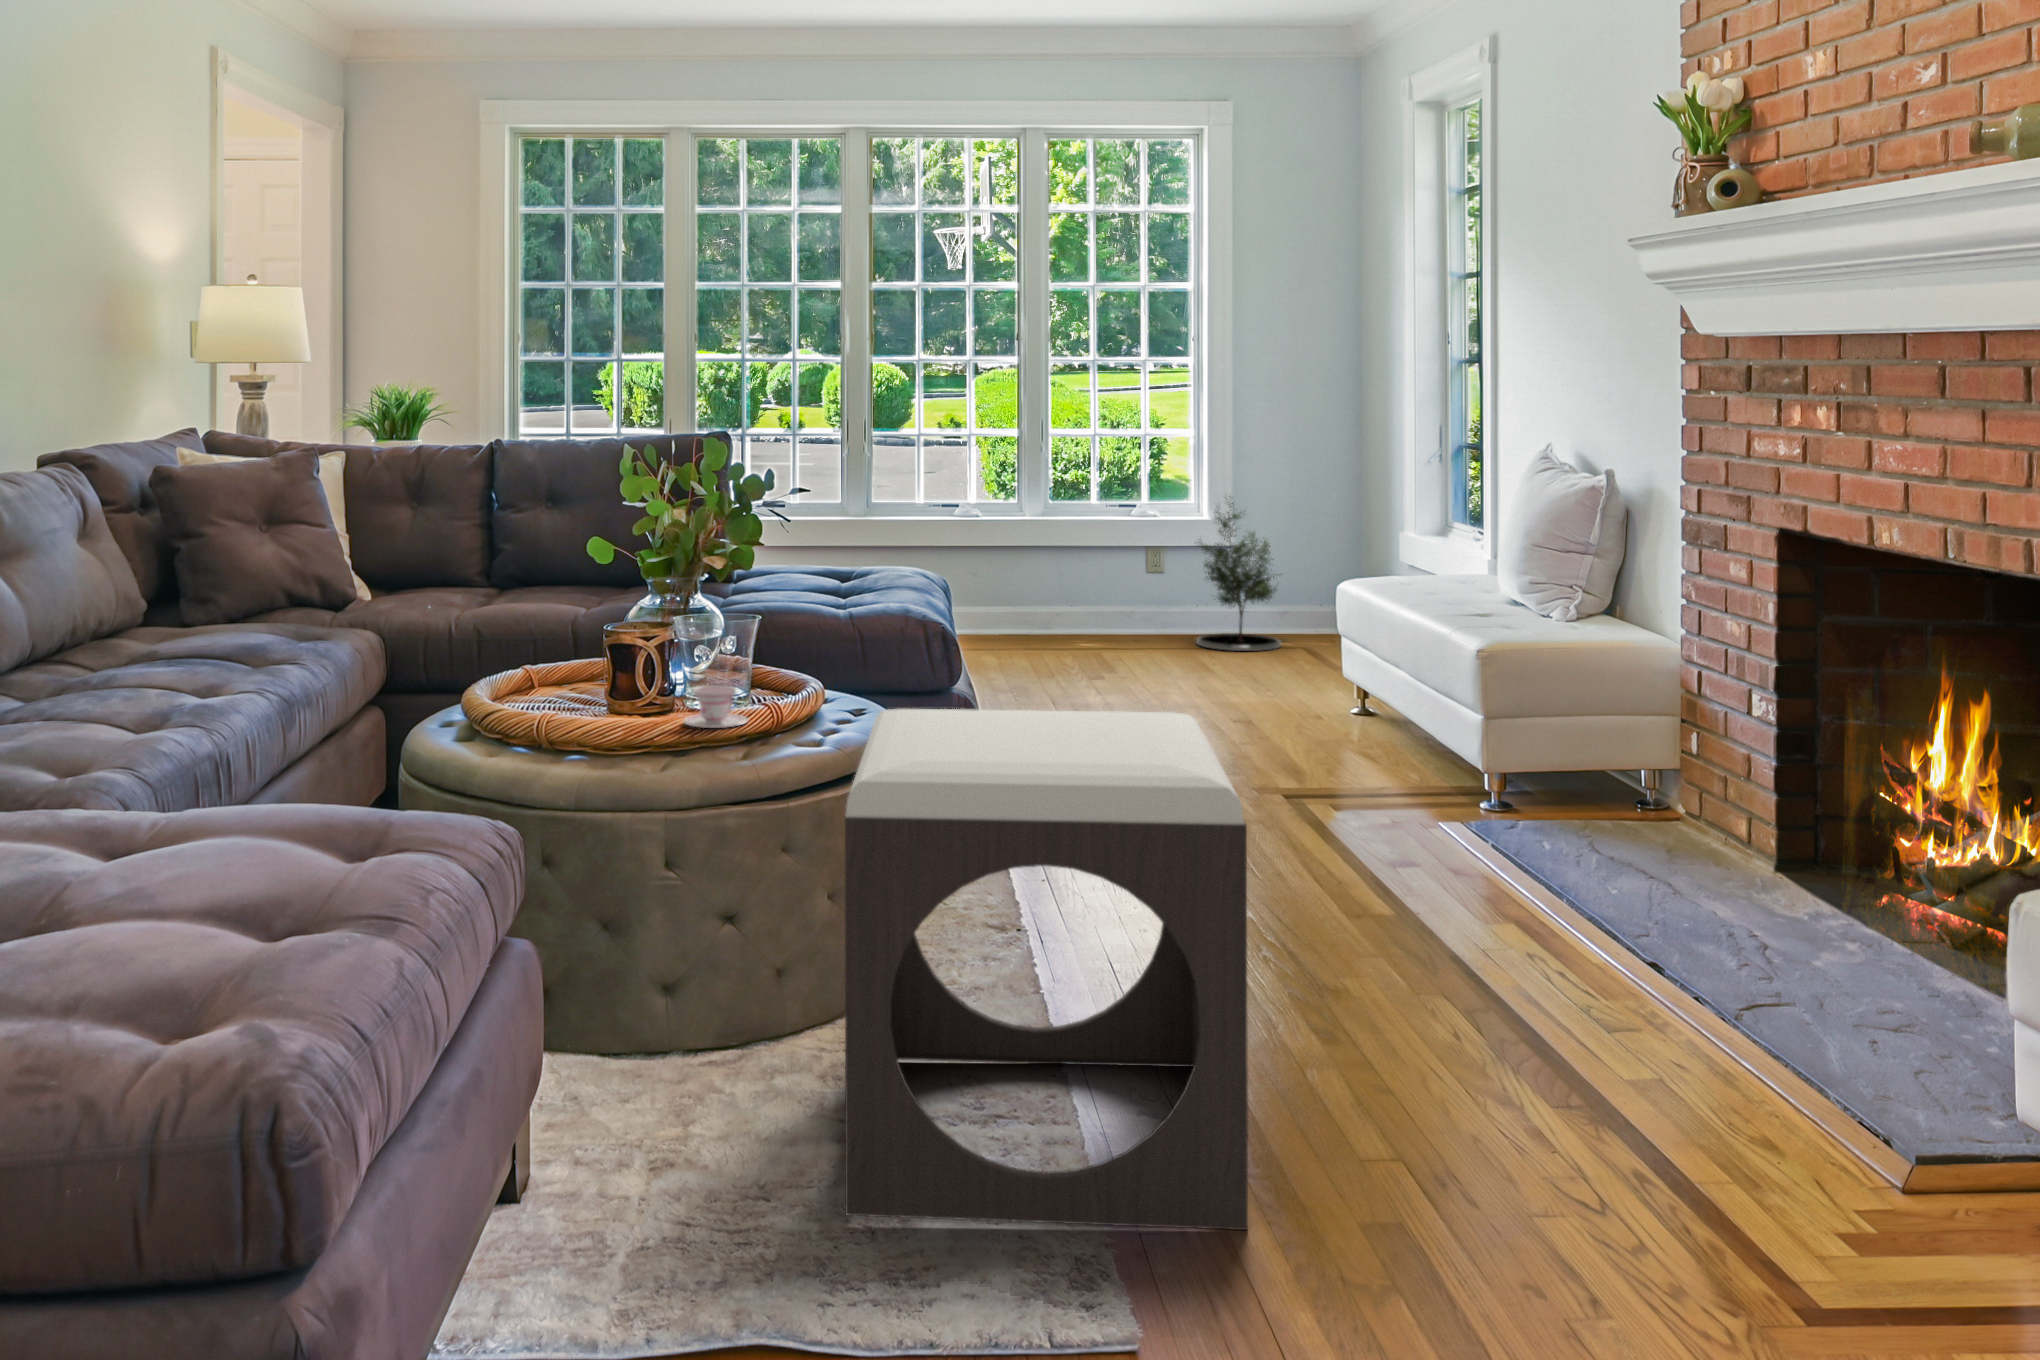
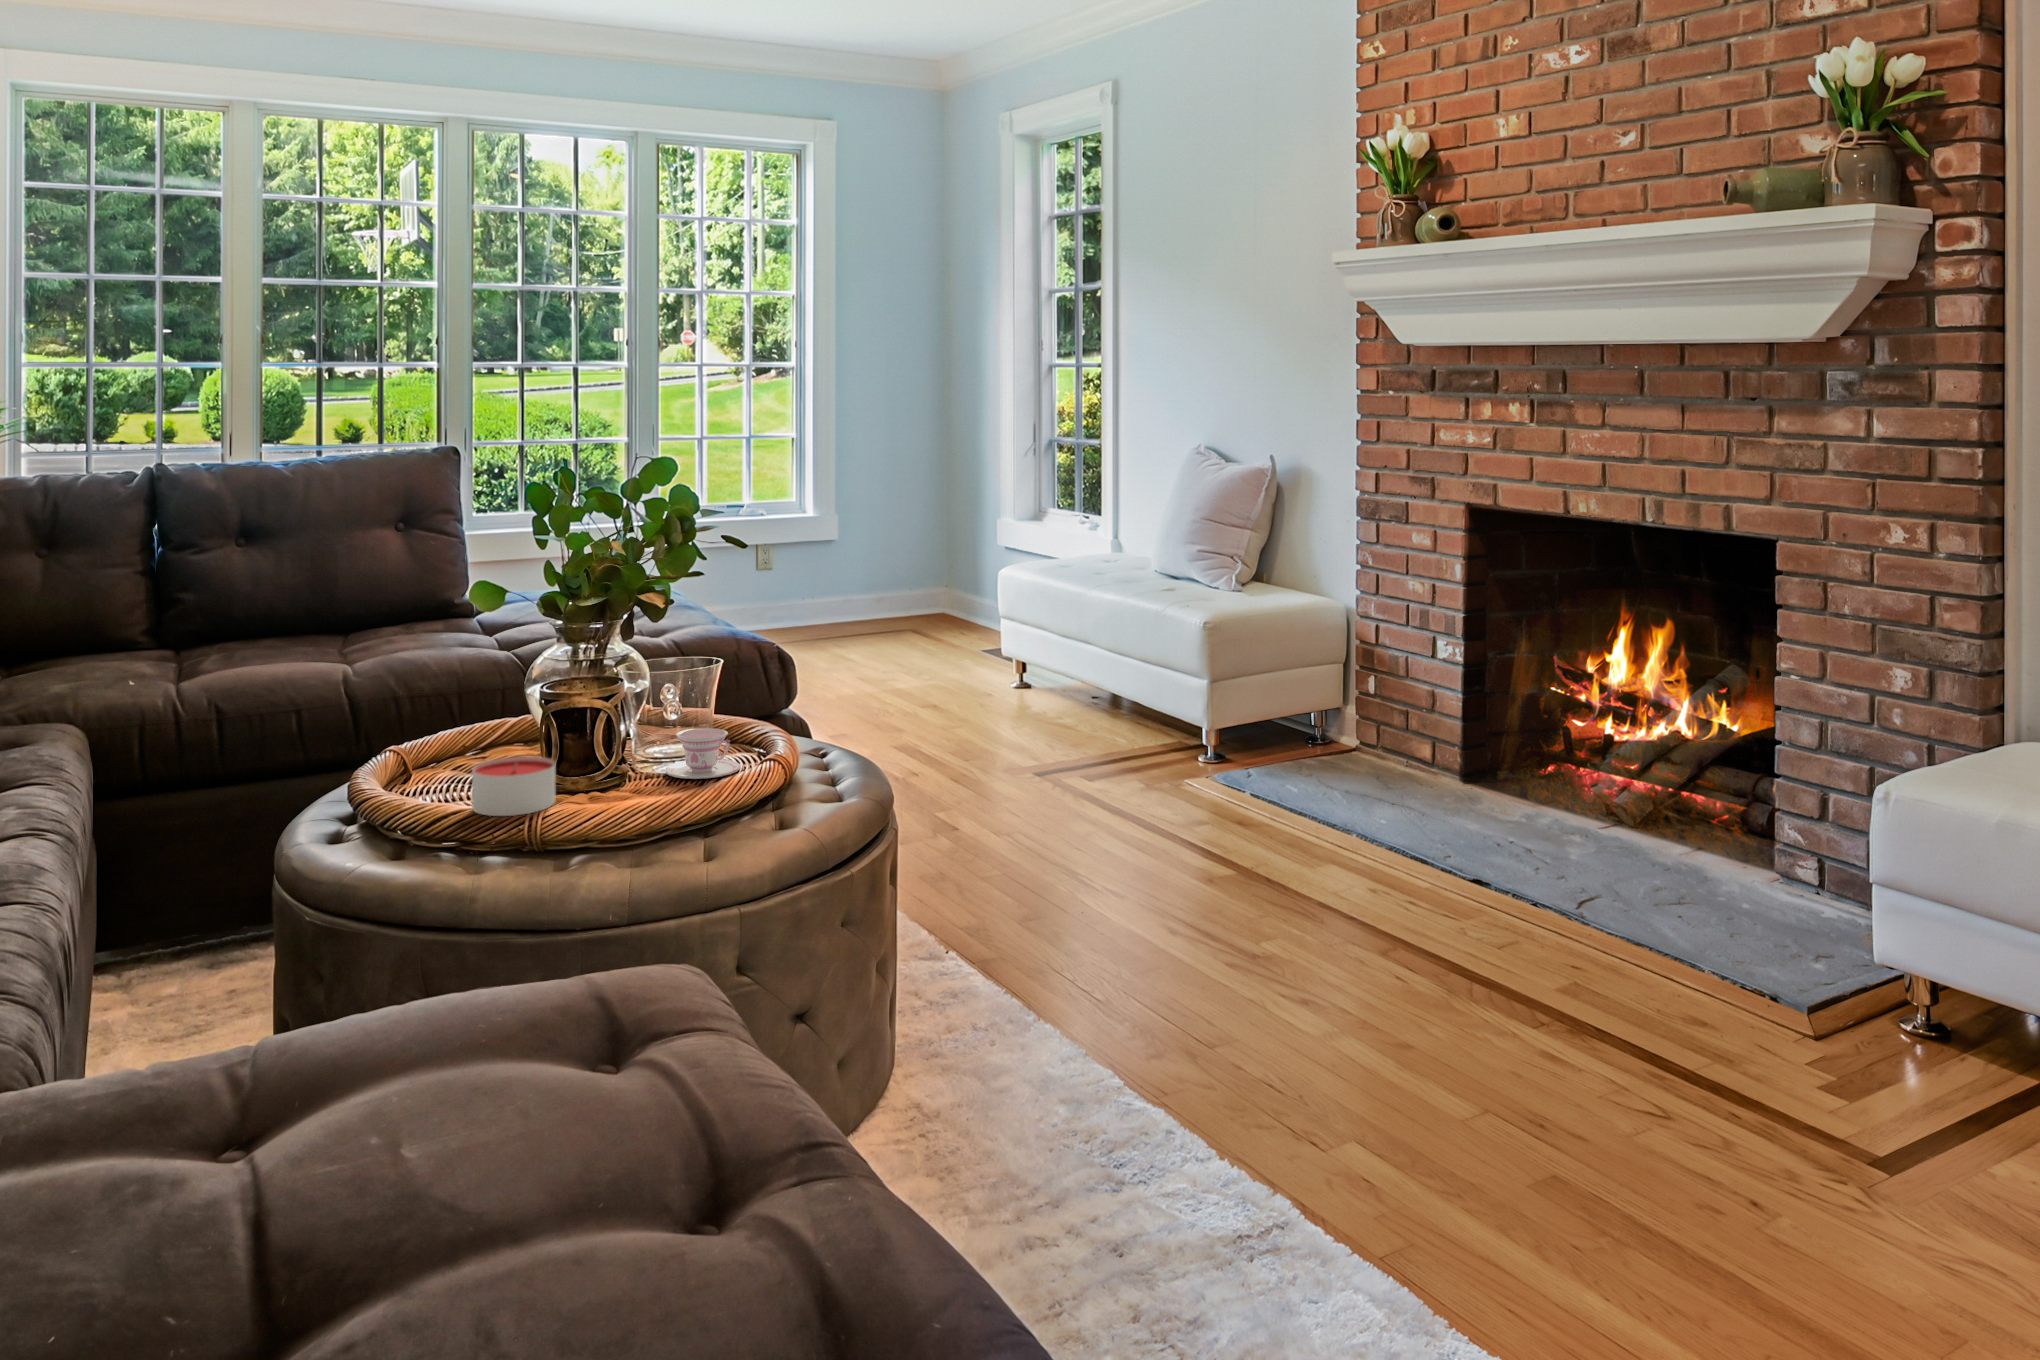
potted tree: present [1196,496,1283,651] -> none [813,489,893,635]
candle: none [515,692,581,737] -> present [472,756,555,816]
footstool: present [845,709,1248,1230] -> none [934,708,1435,1299]

